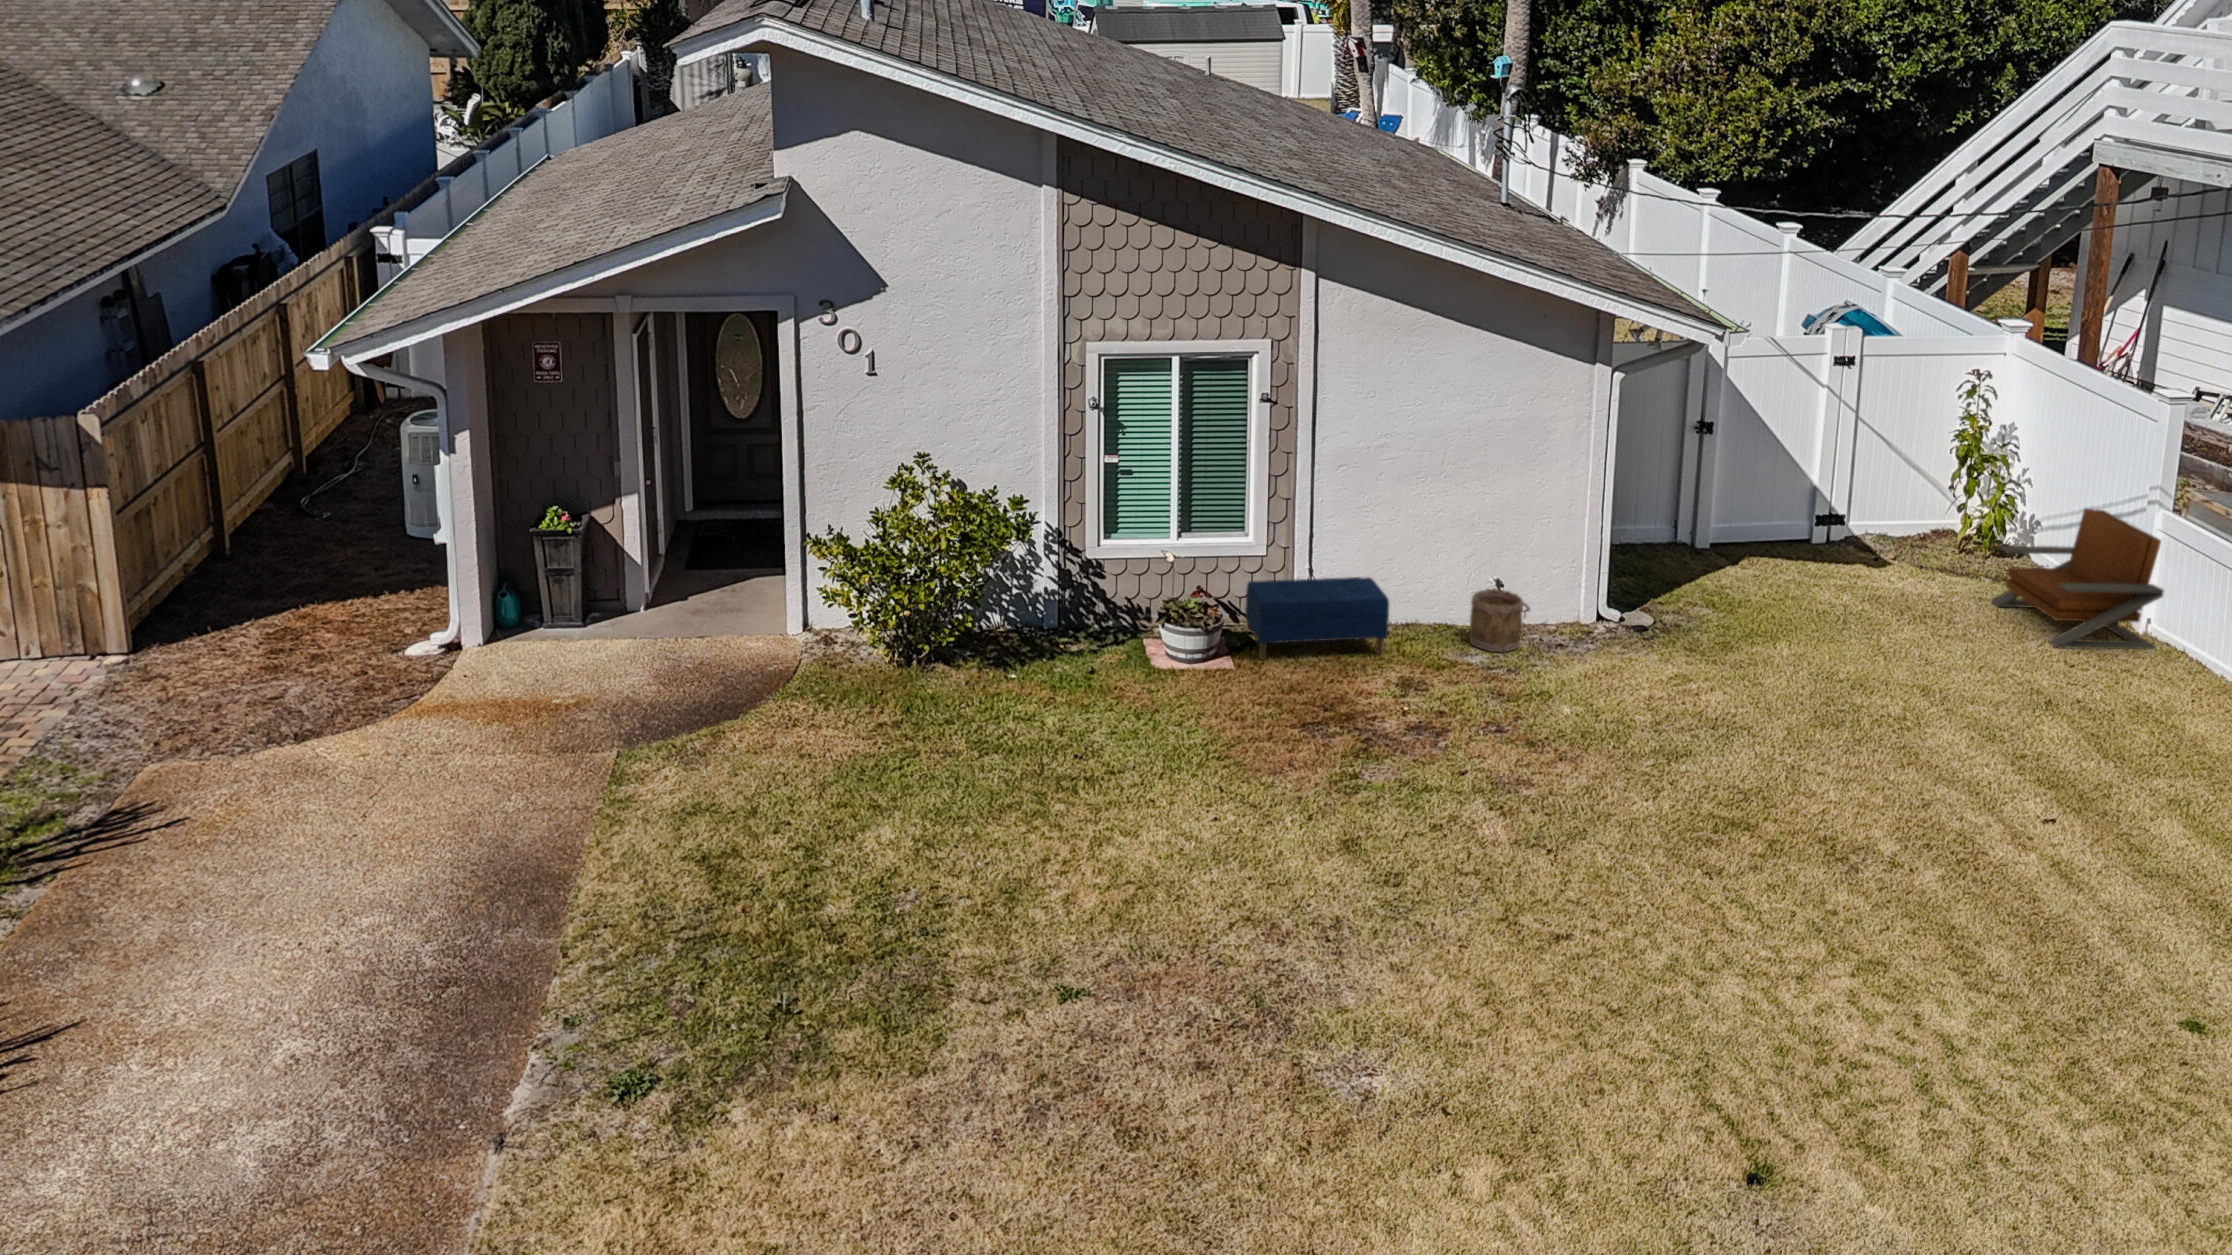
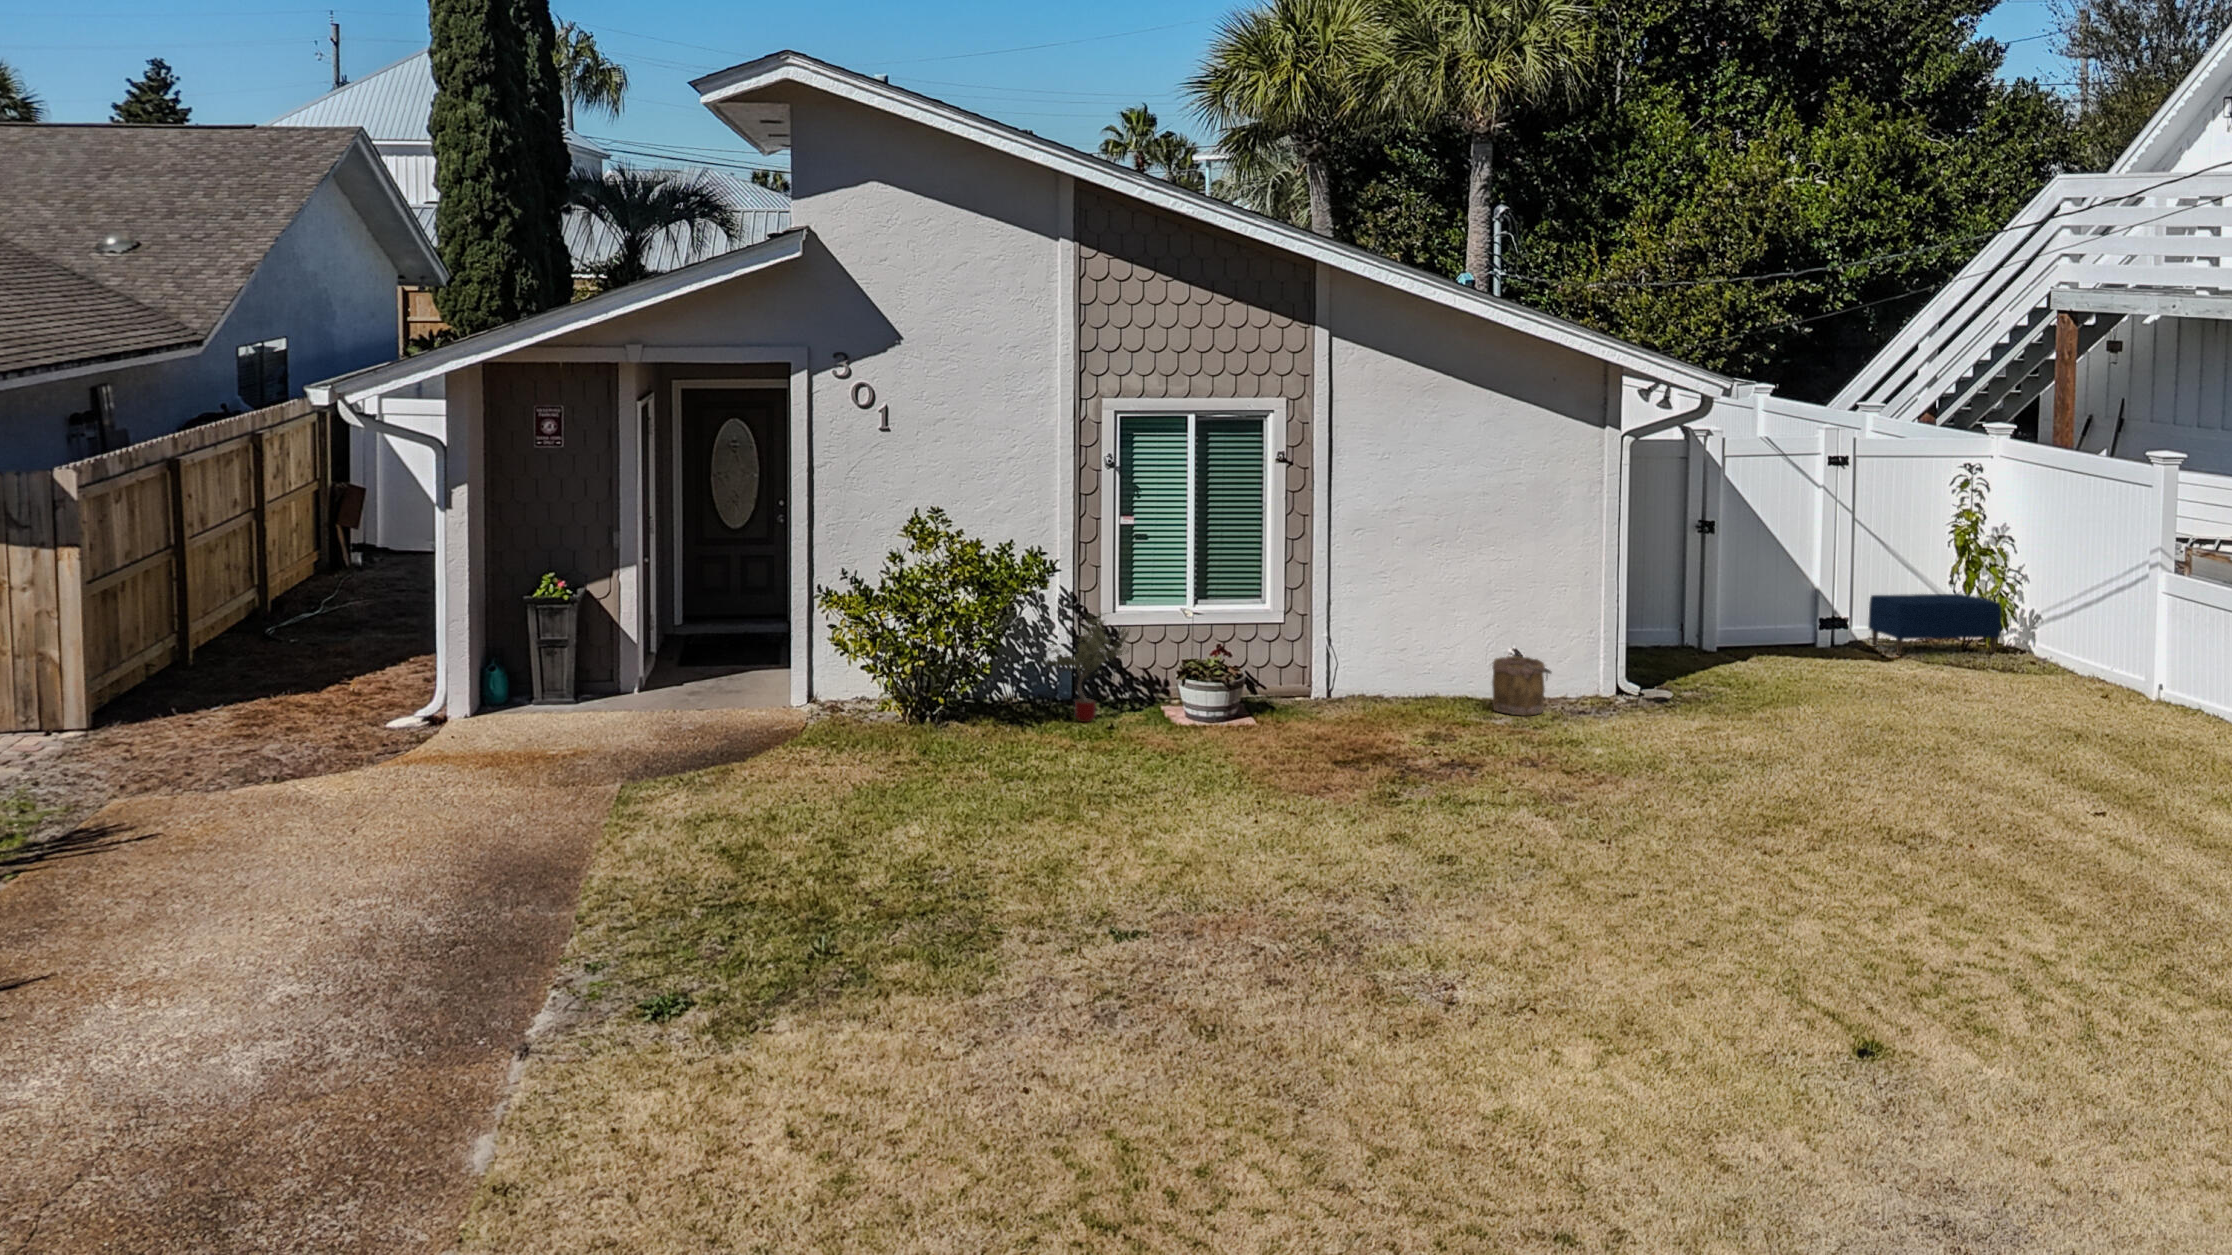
lounge chair: present [1991,508,2164,649] -> none [2001,580,2171,708]
potted tree: none [1024,550,1112,656] -> present [1043,613,1130,722]
bench: present [1245,577,1389,660] -> present [1868,594,2002,655]

